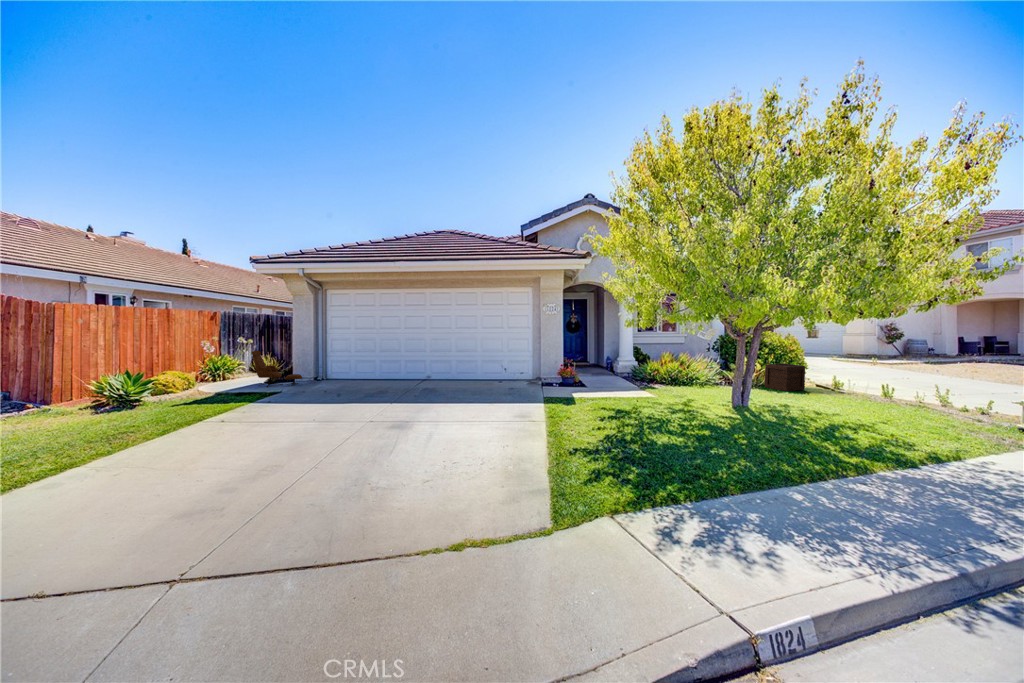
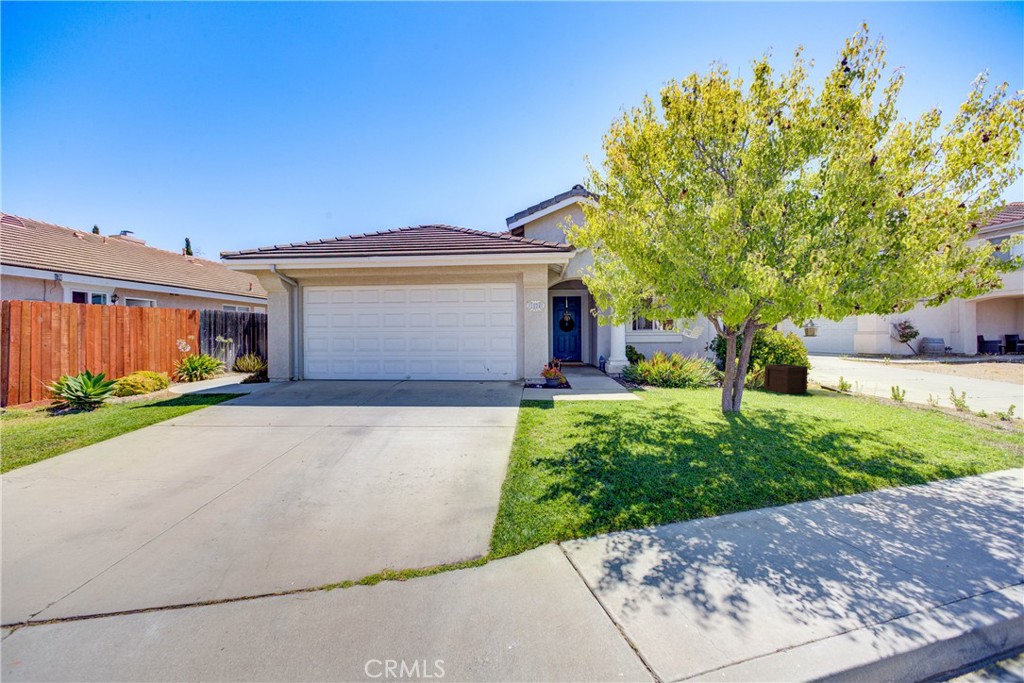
lounge chair: present [252,351,302,387] -> none [225,350,279,388]

